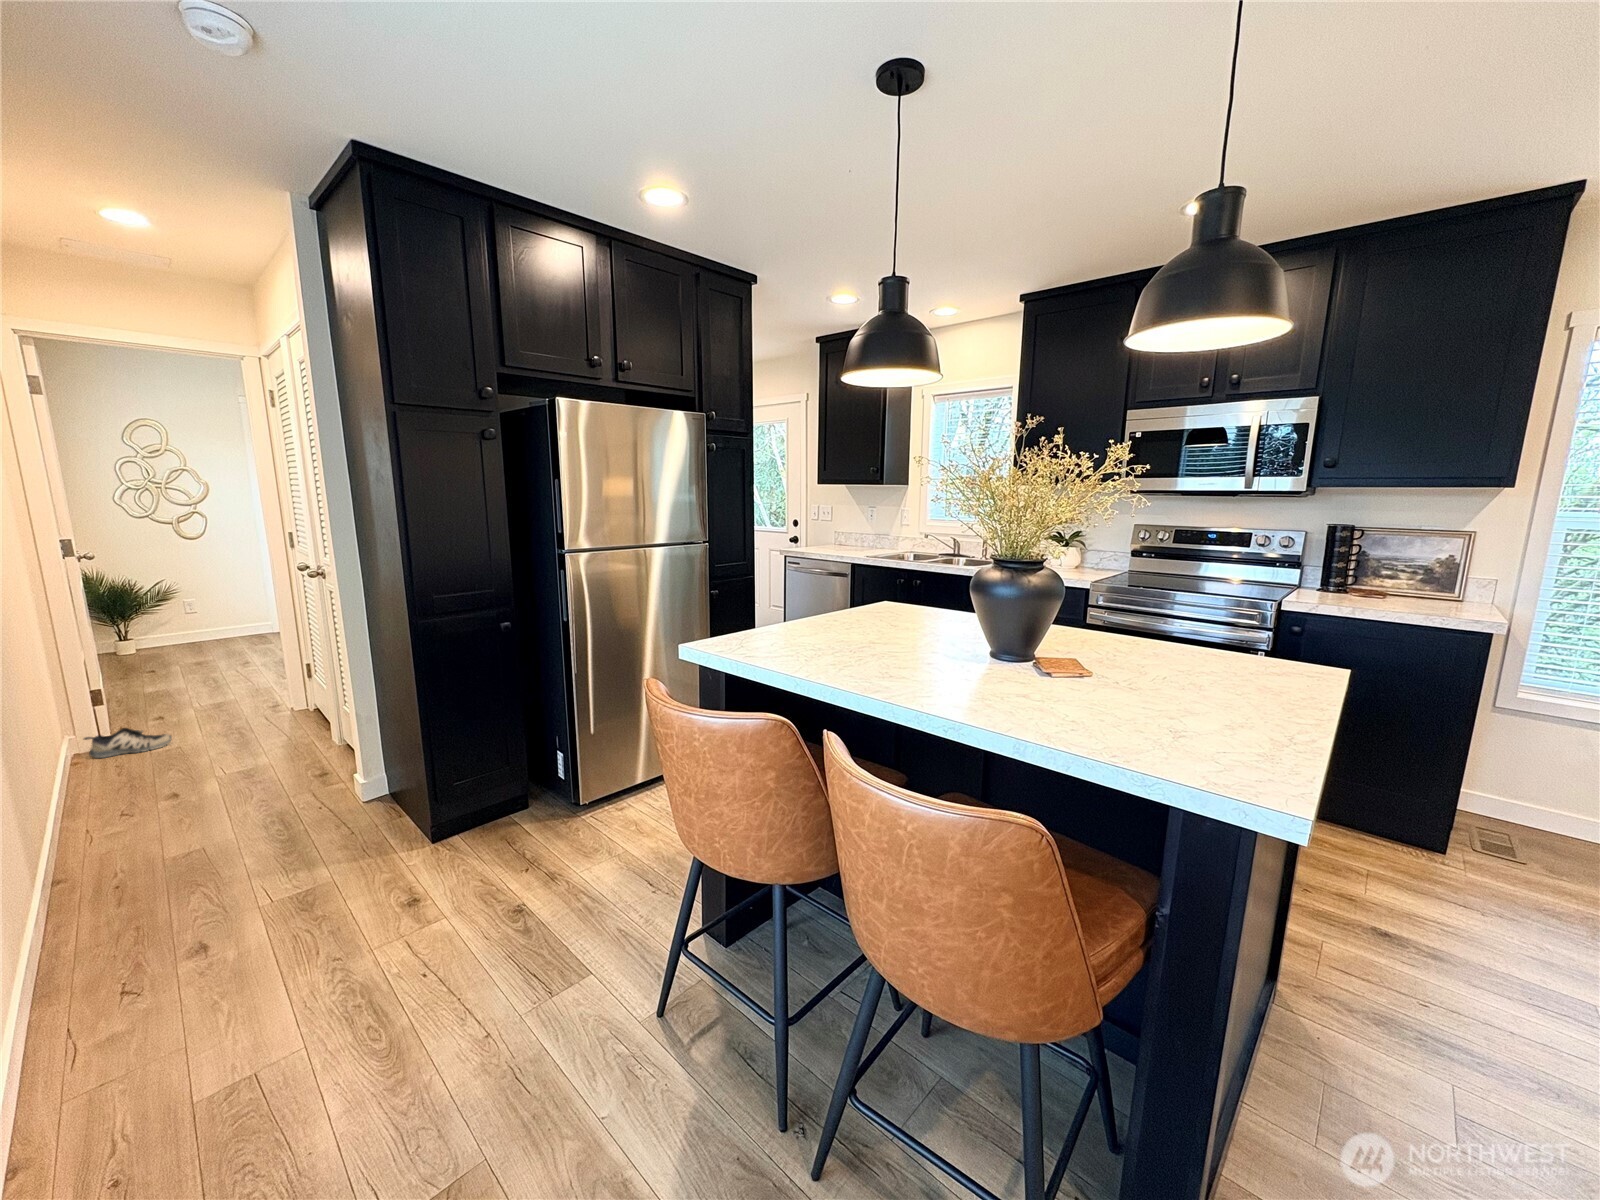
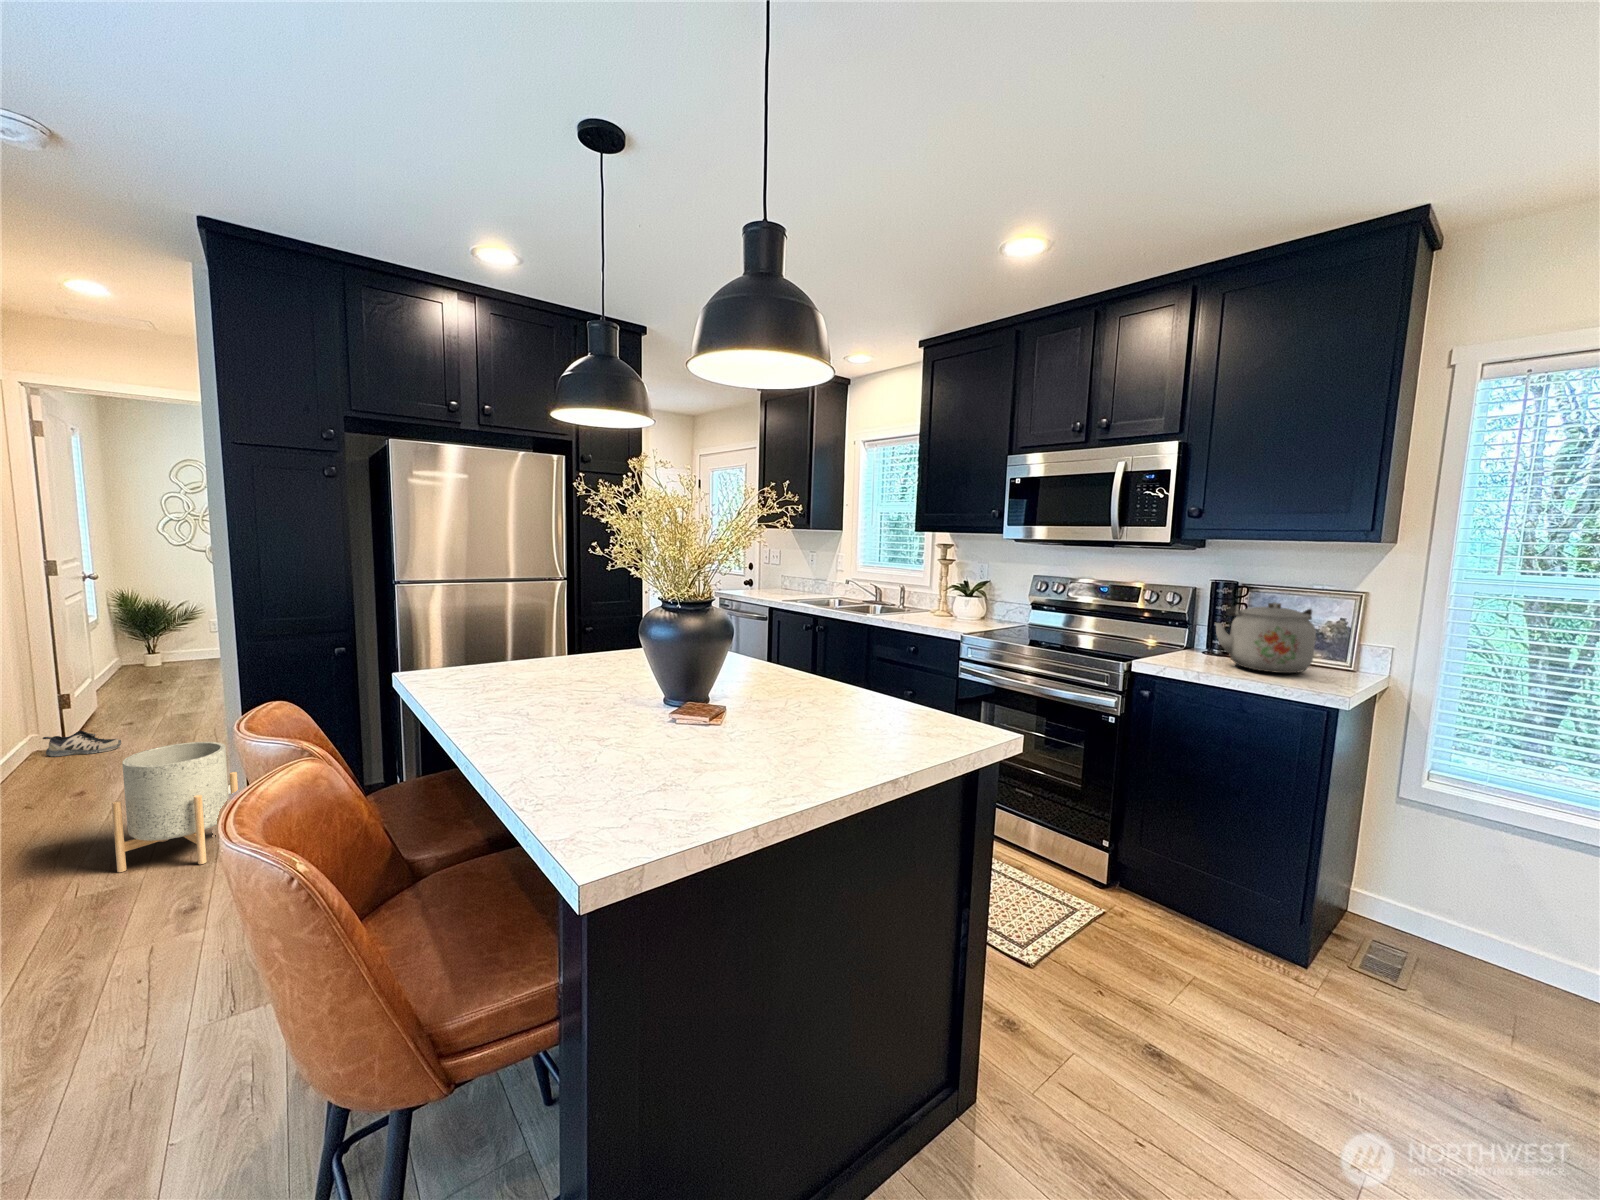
kettle: none [1349,543,1443,605] -> present [1215,602,1316,673]
planter: none [282,729,394,873] -> present [112,742,238,872]

